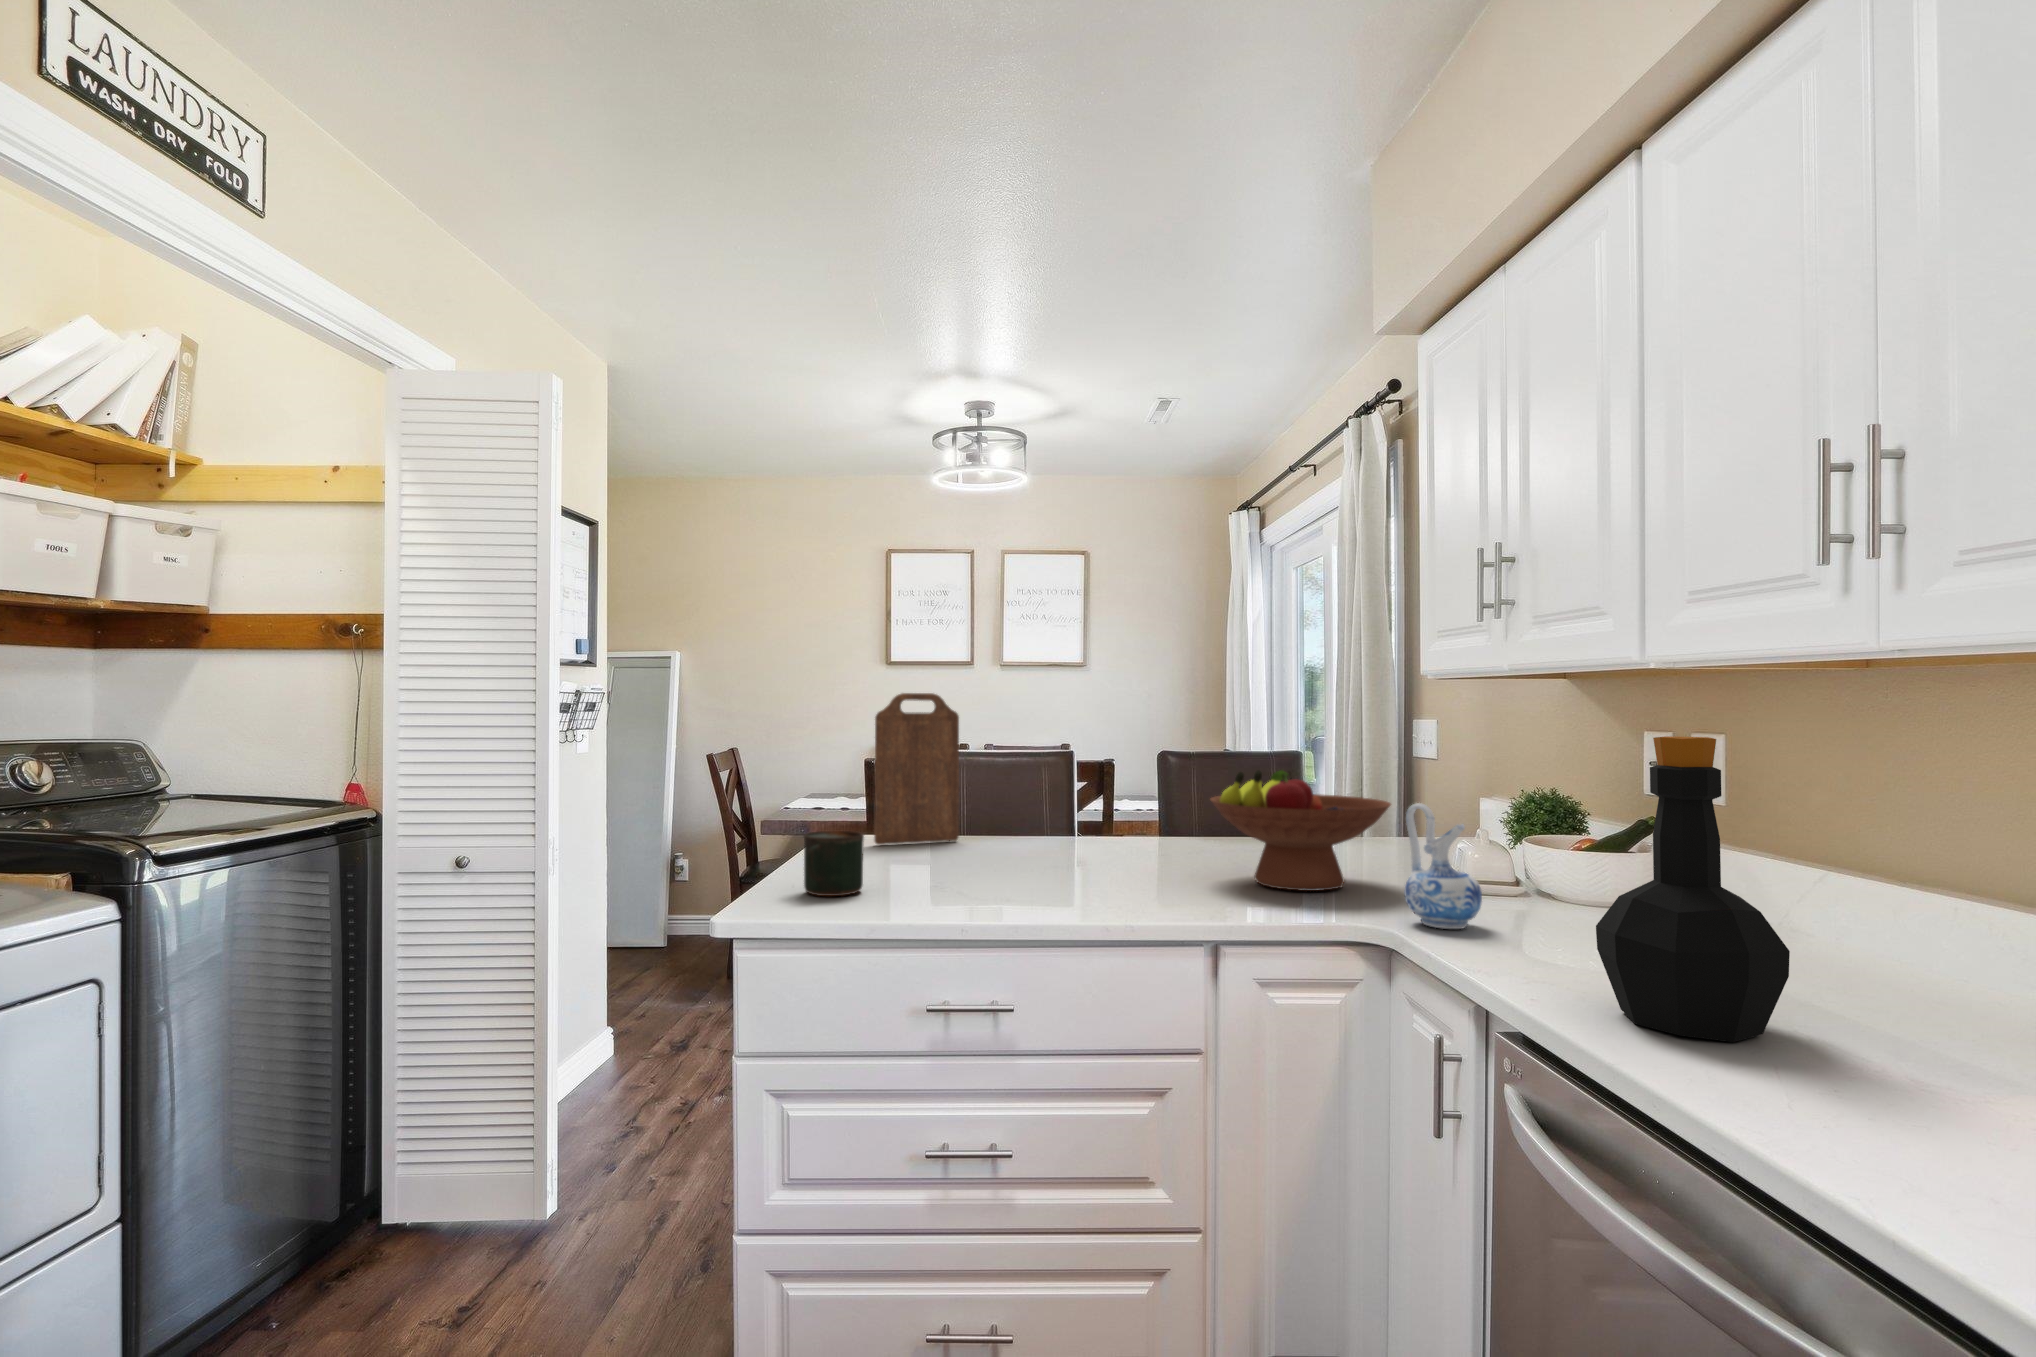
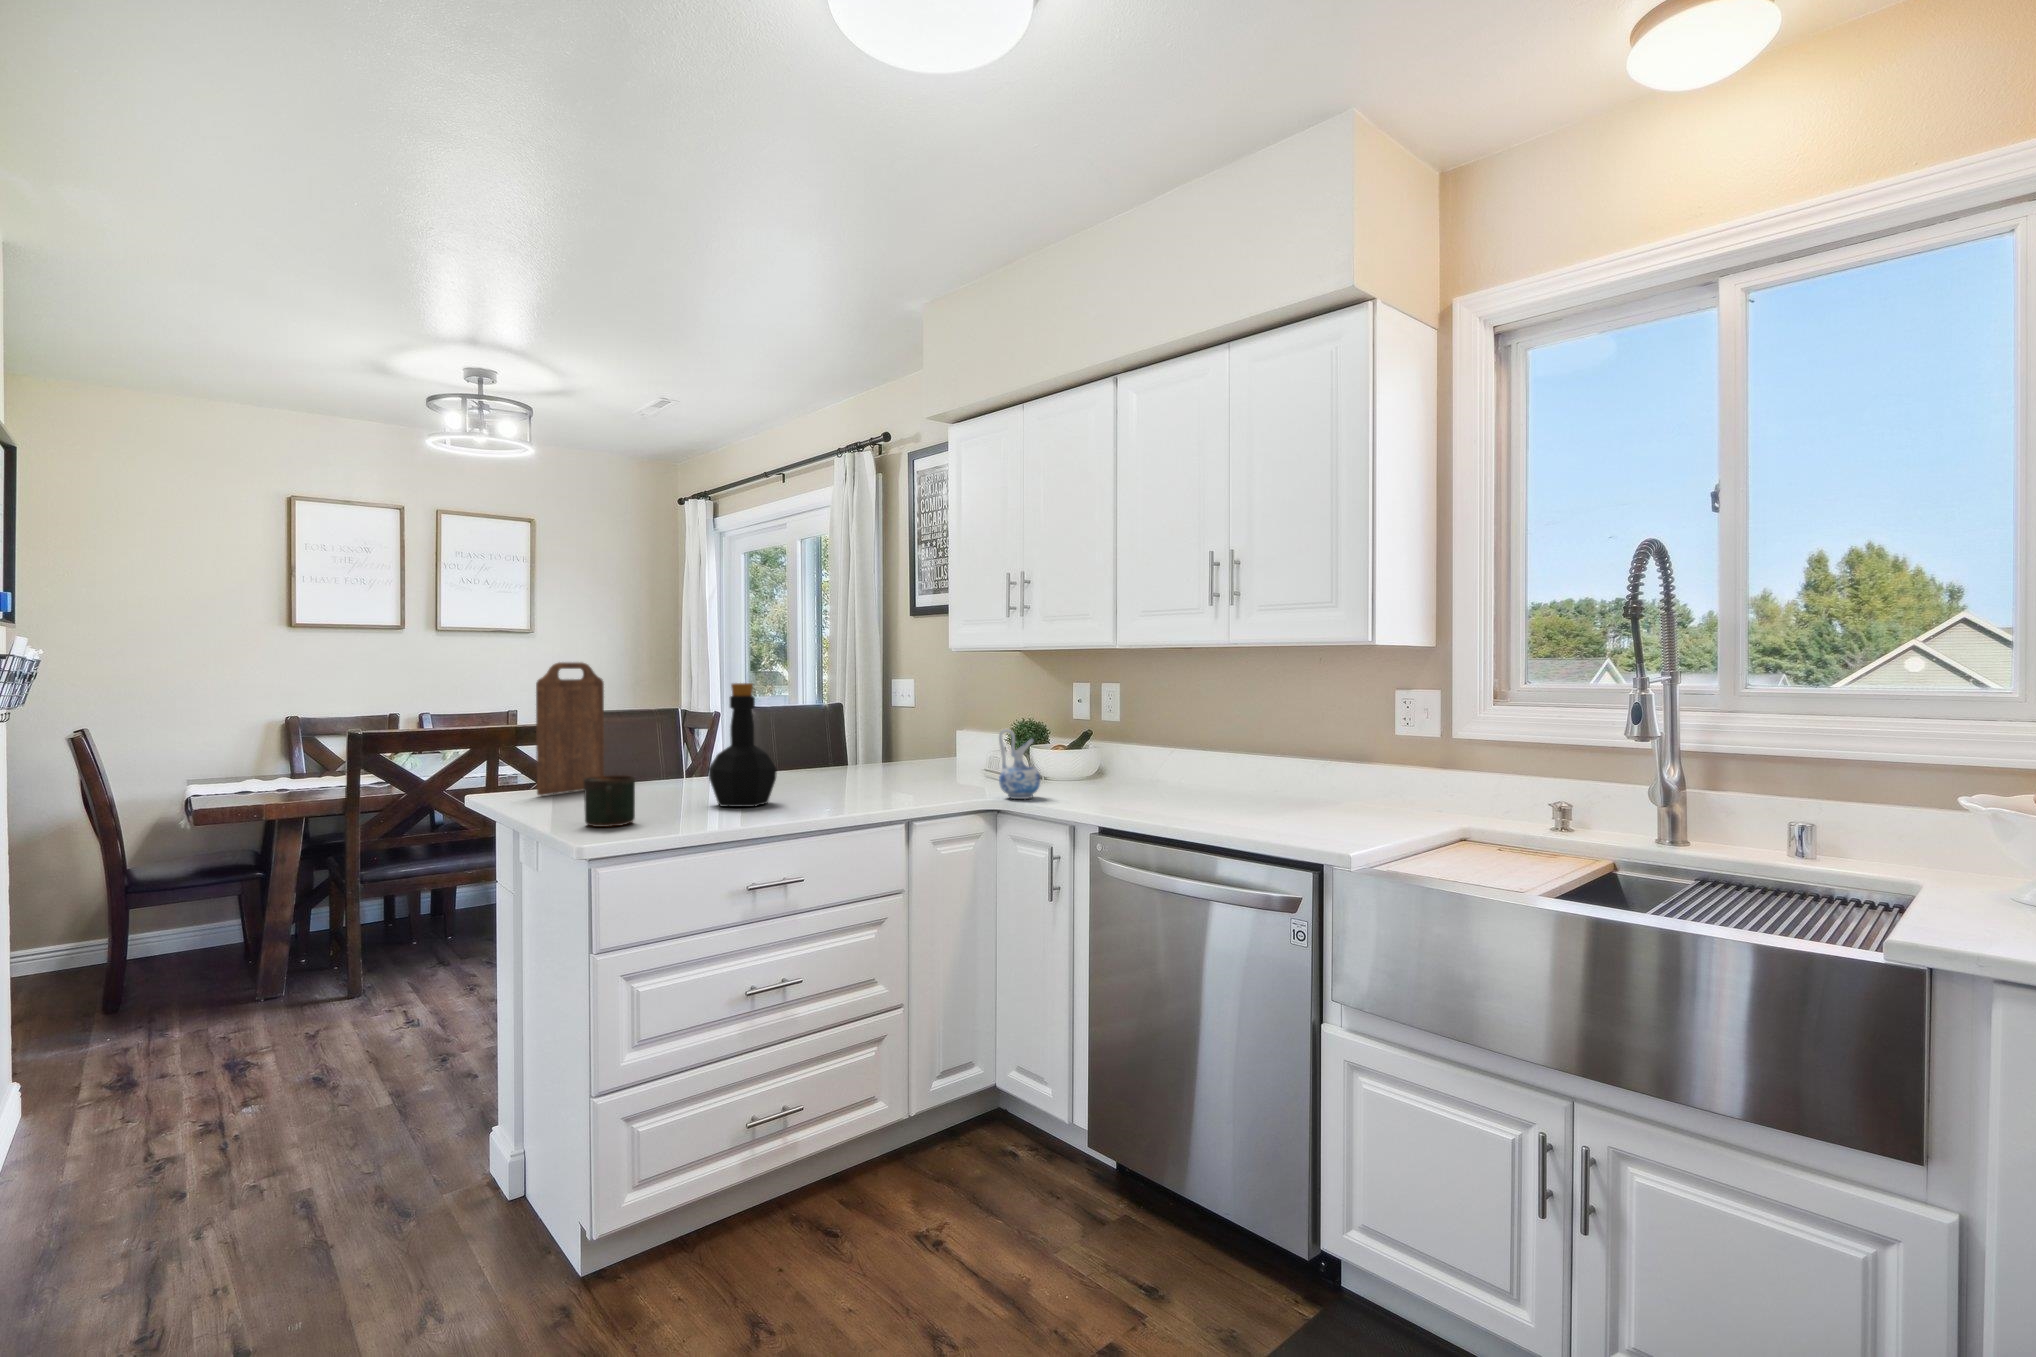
bottle: present [1596,736,1790,1042] -> present [709,683,777,807]
fruit bowl: present [1211,770,1391,891] -> none [852,714,967,791]

